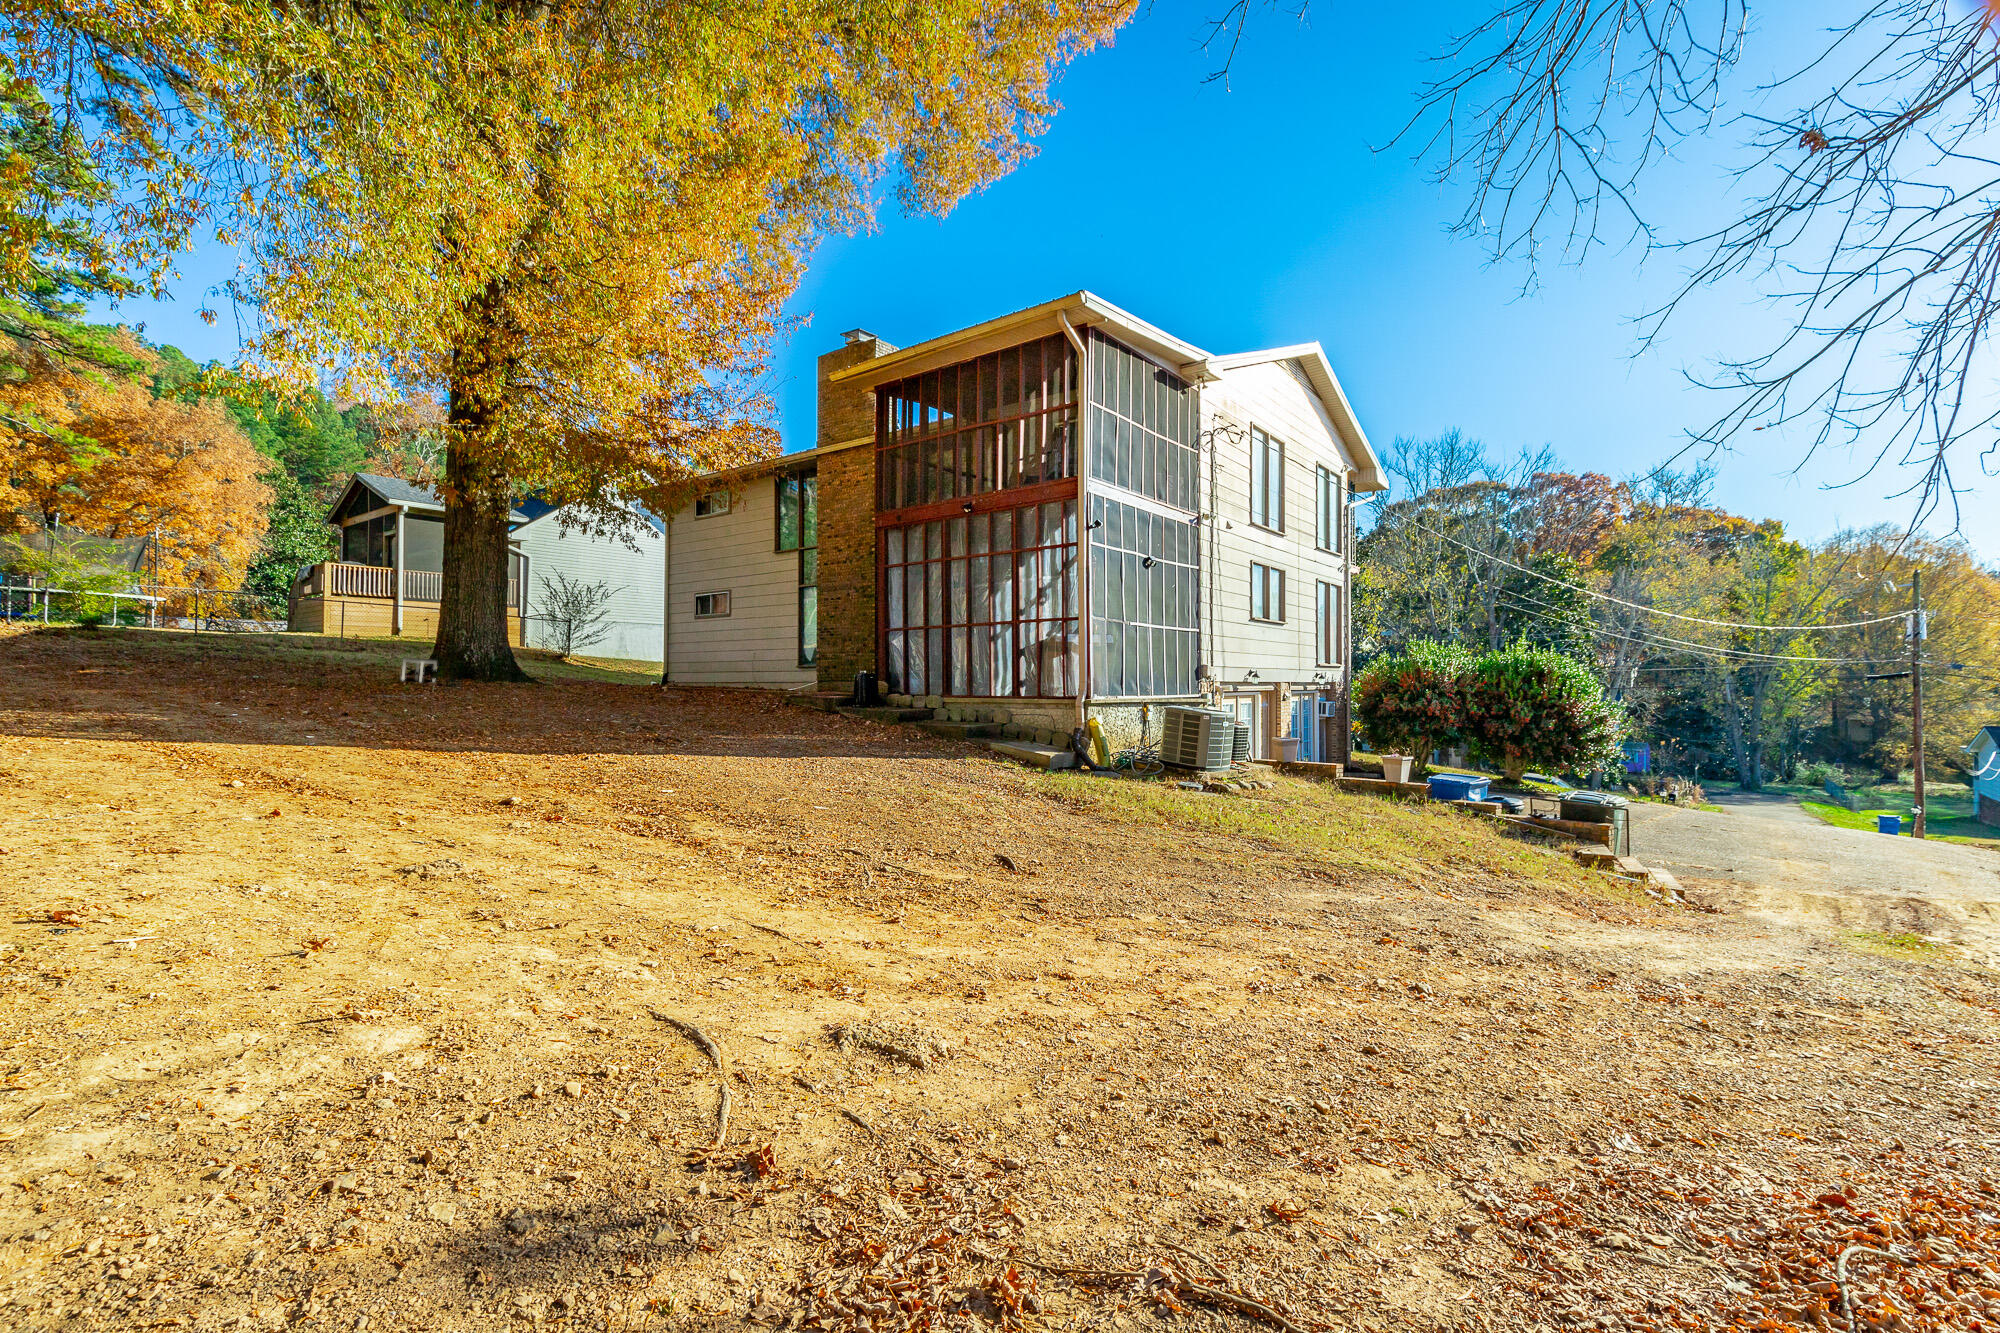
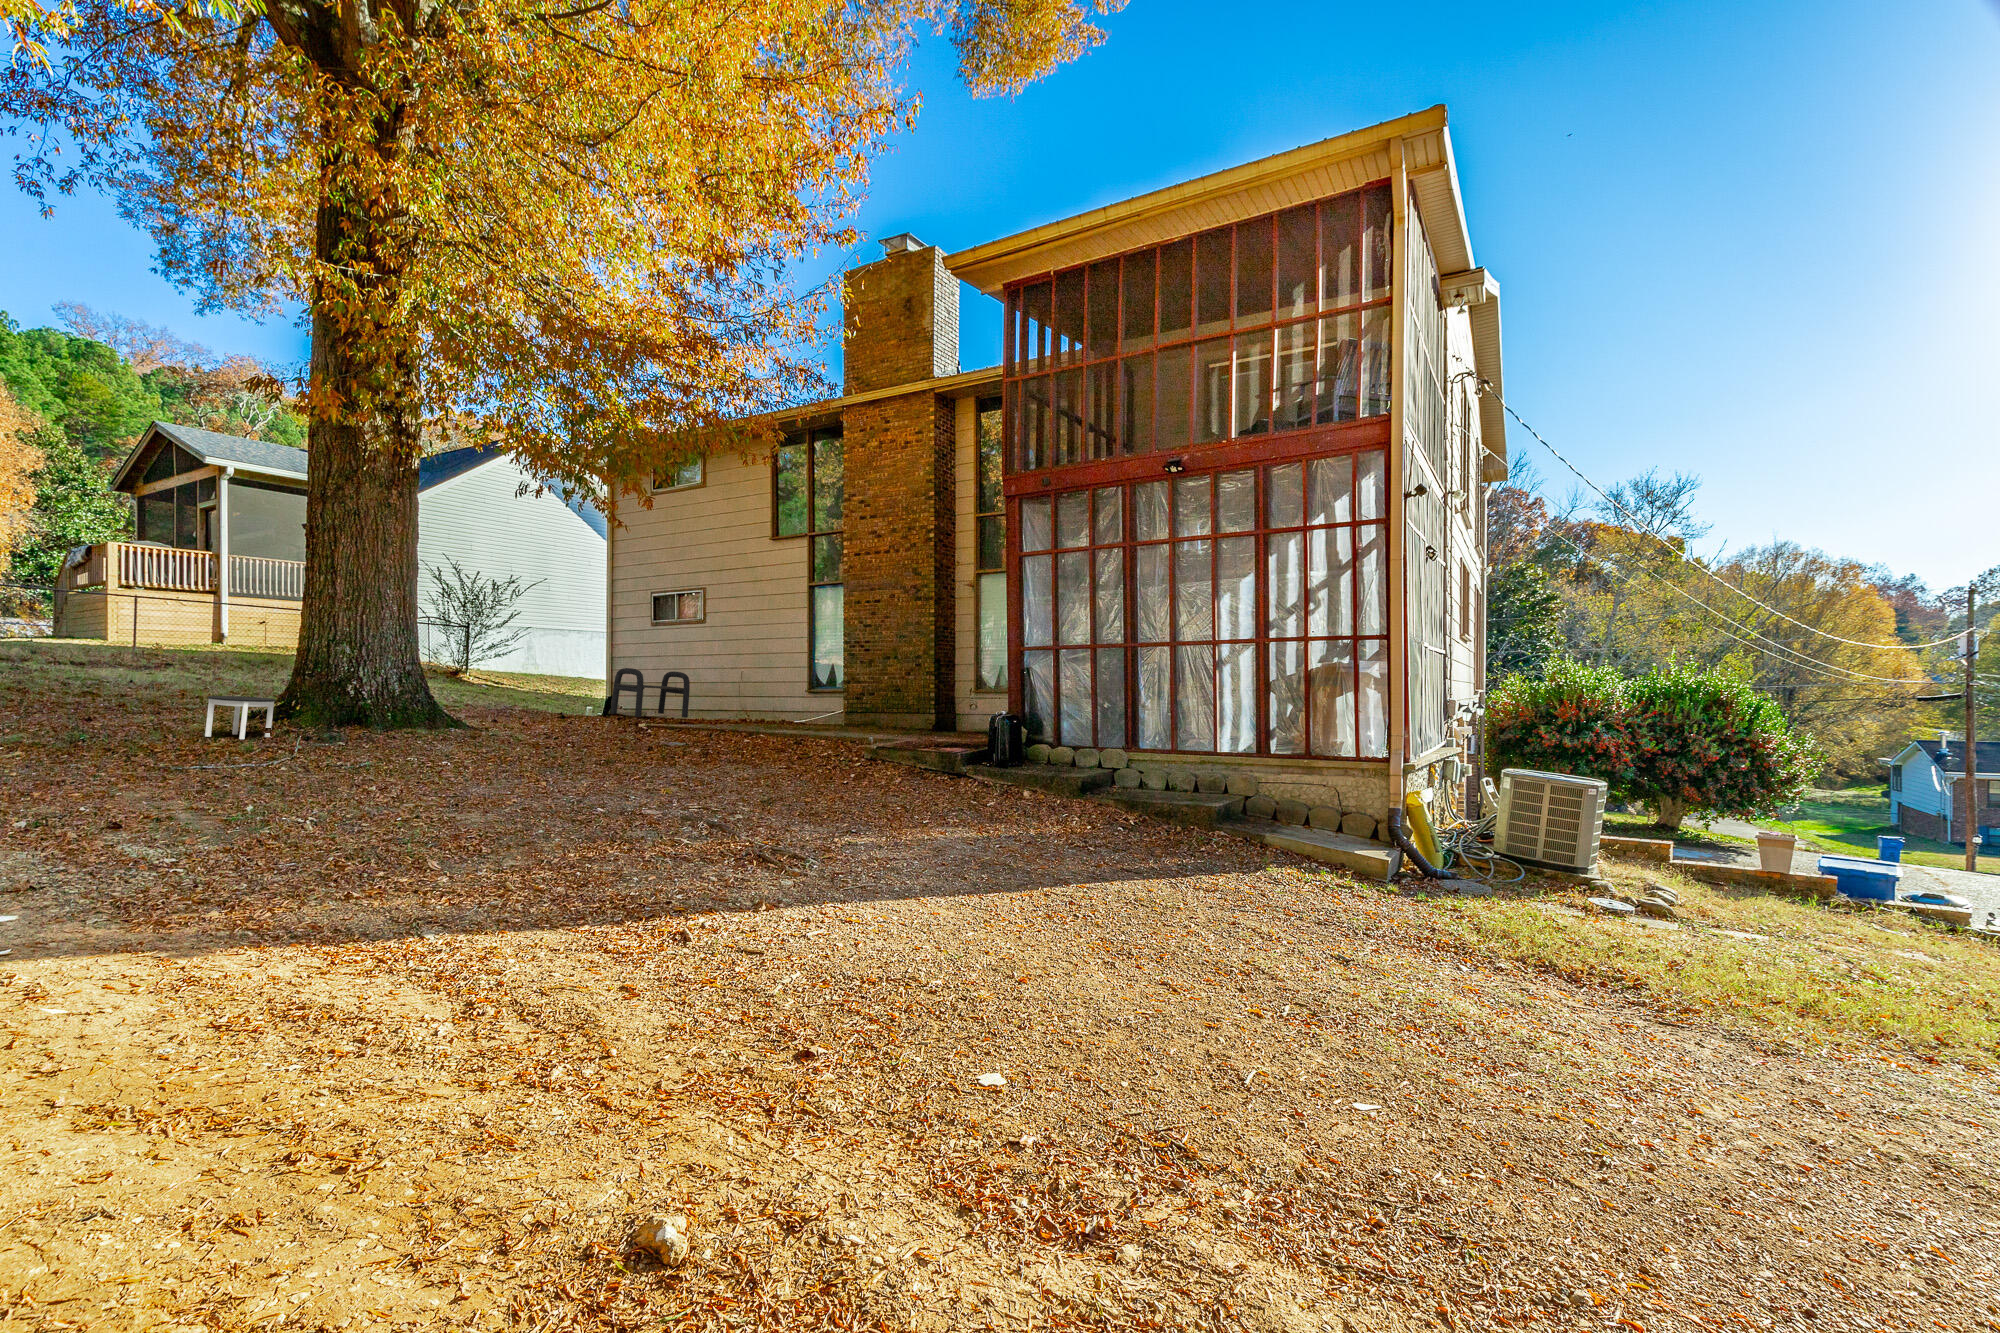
bench: none [649,648,705,684] -> present [610,668,690,718]

